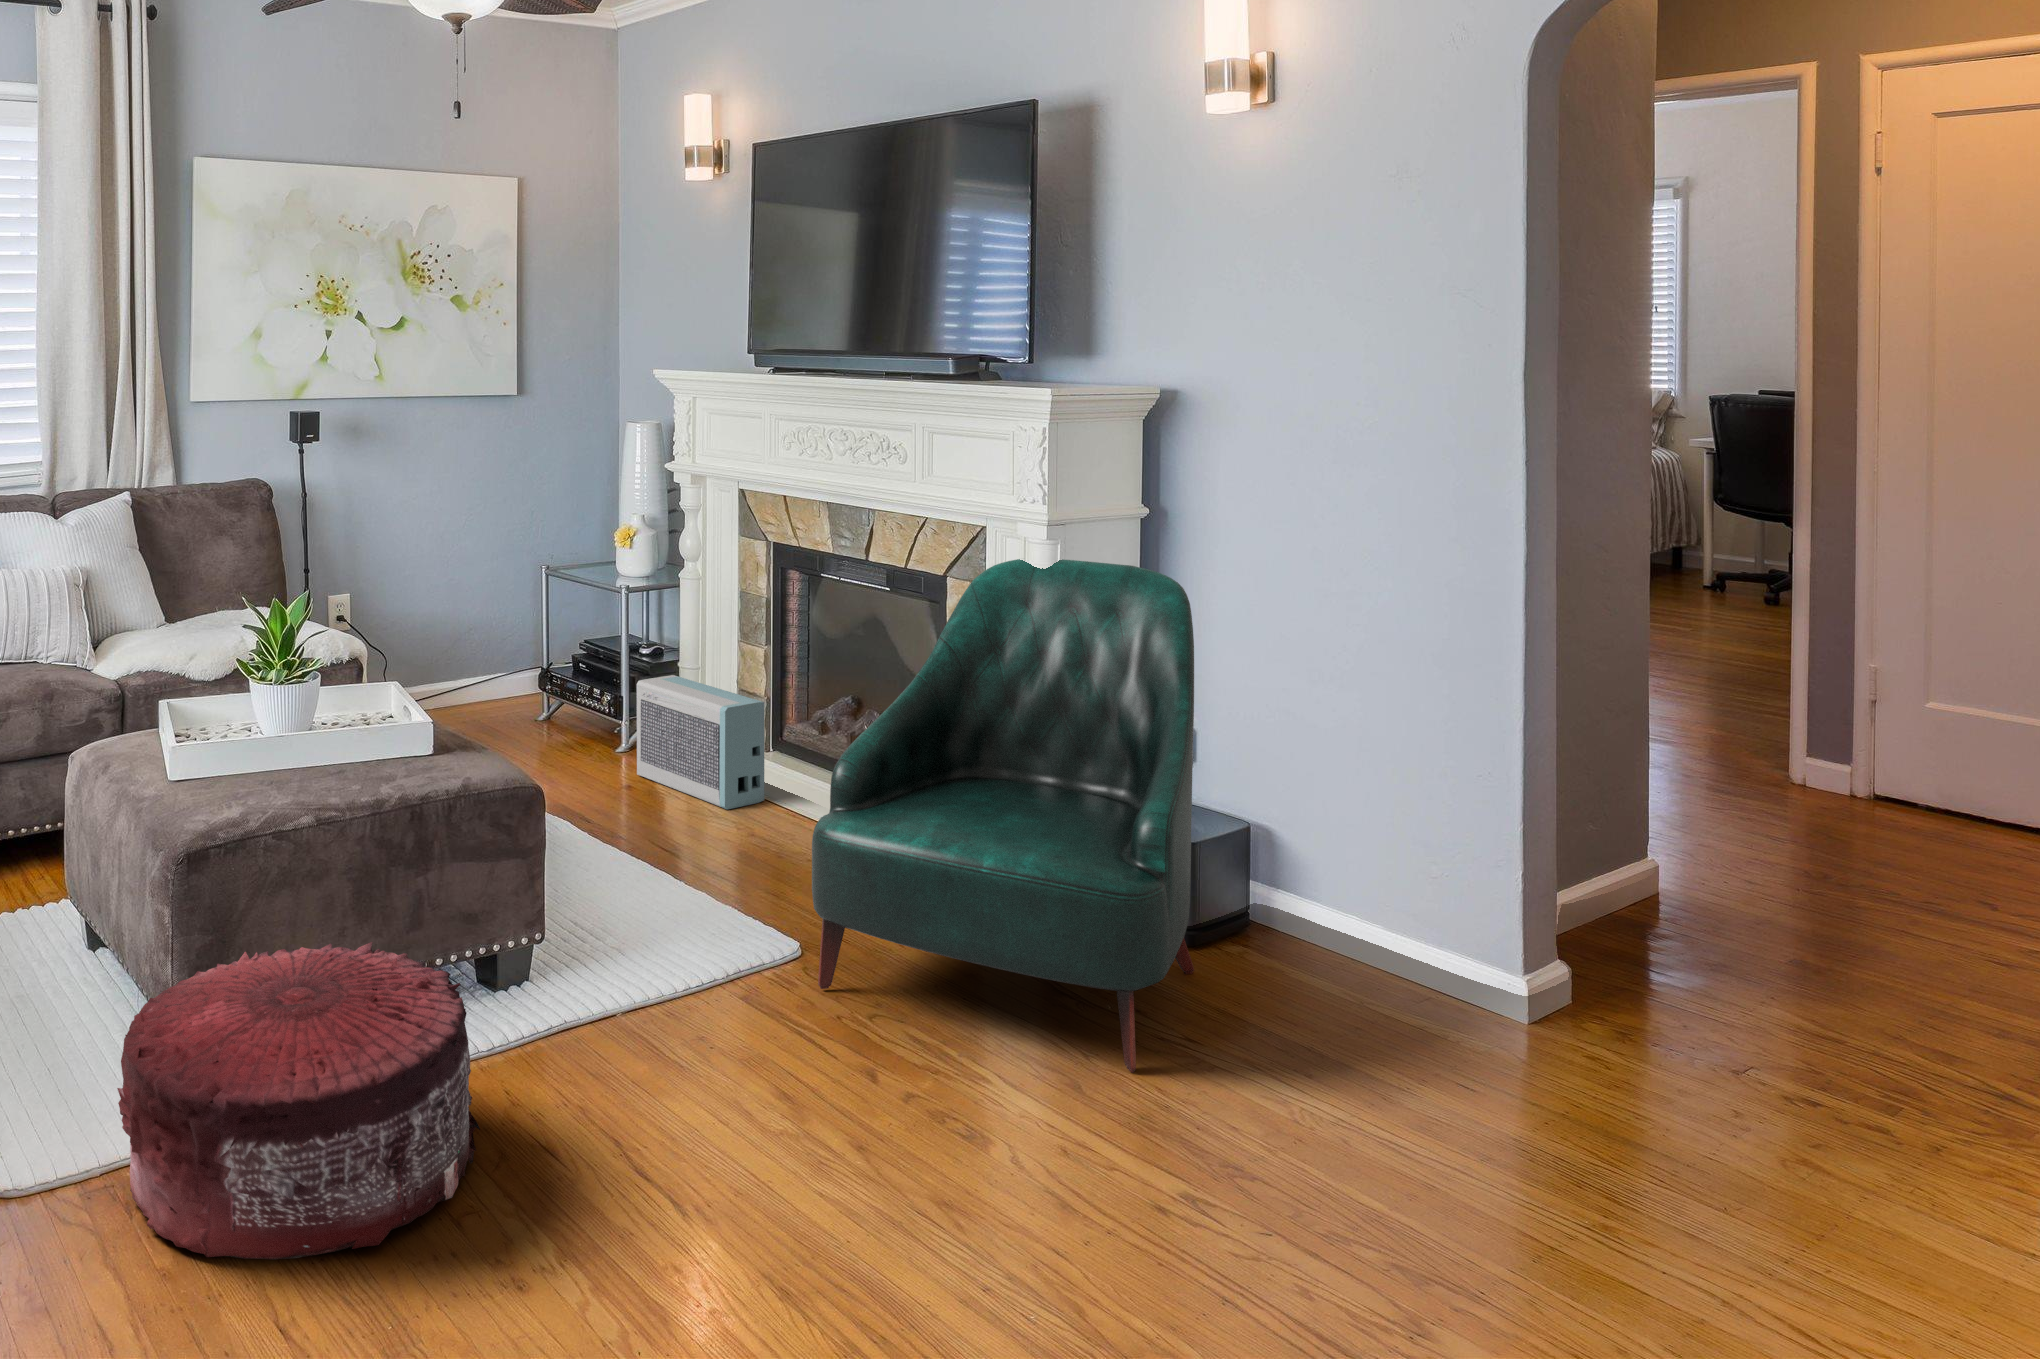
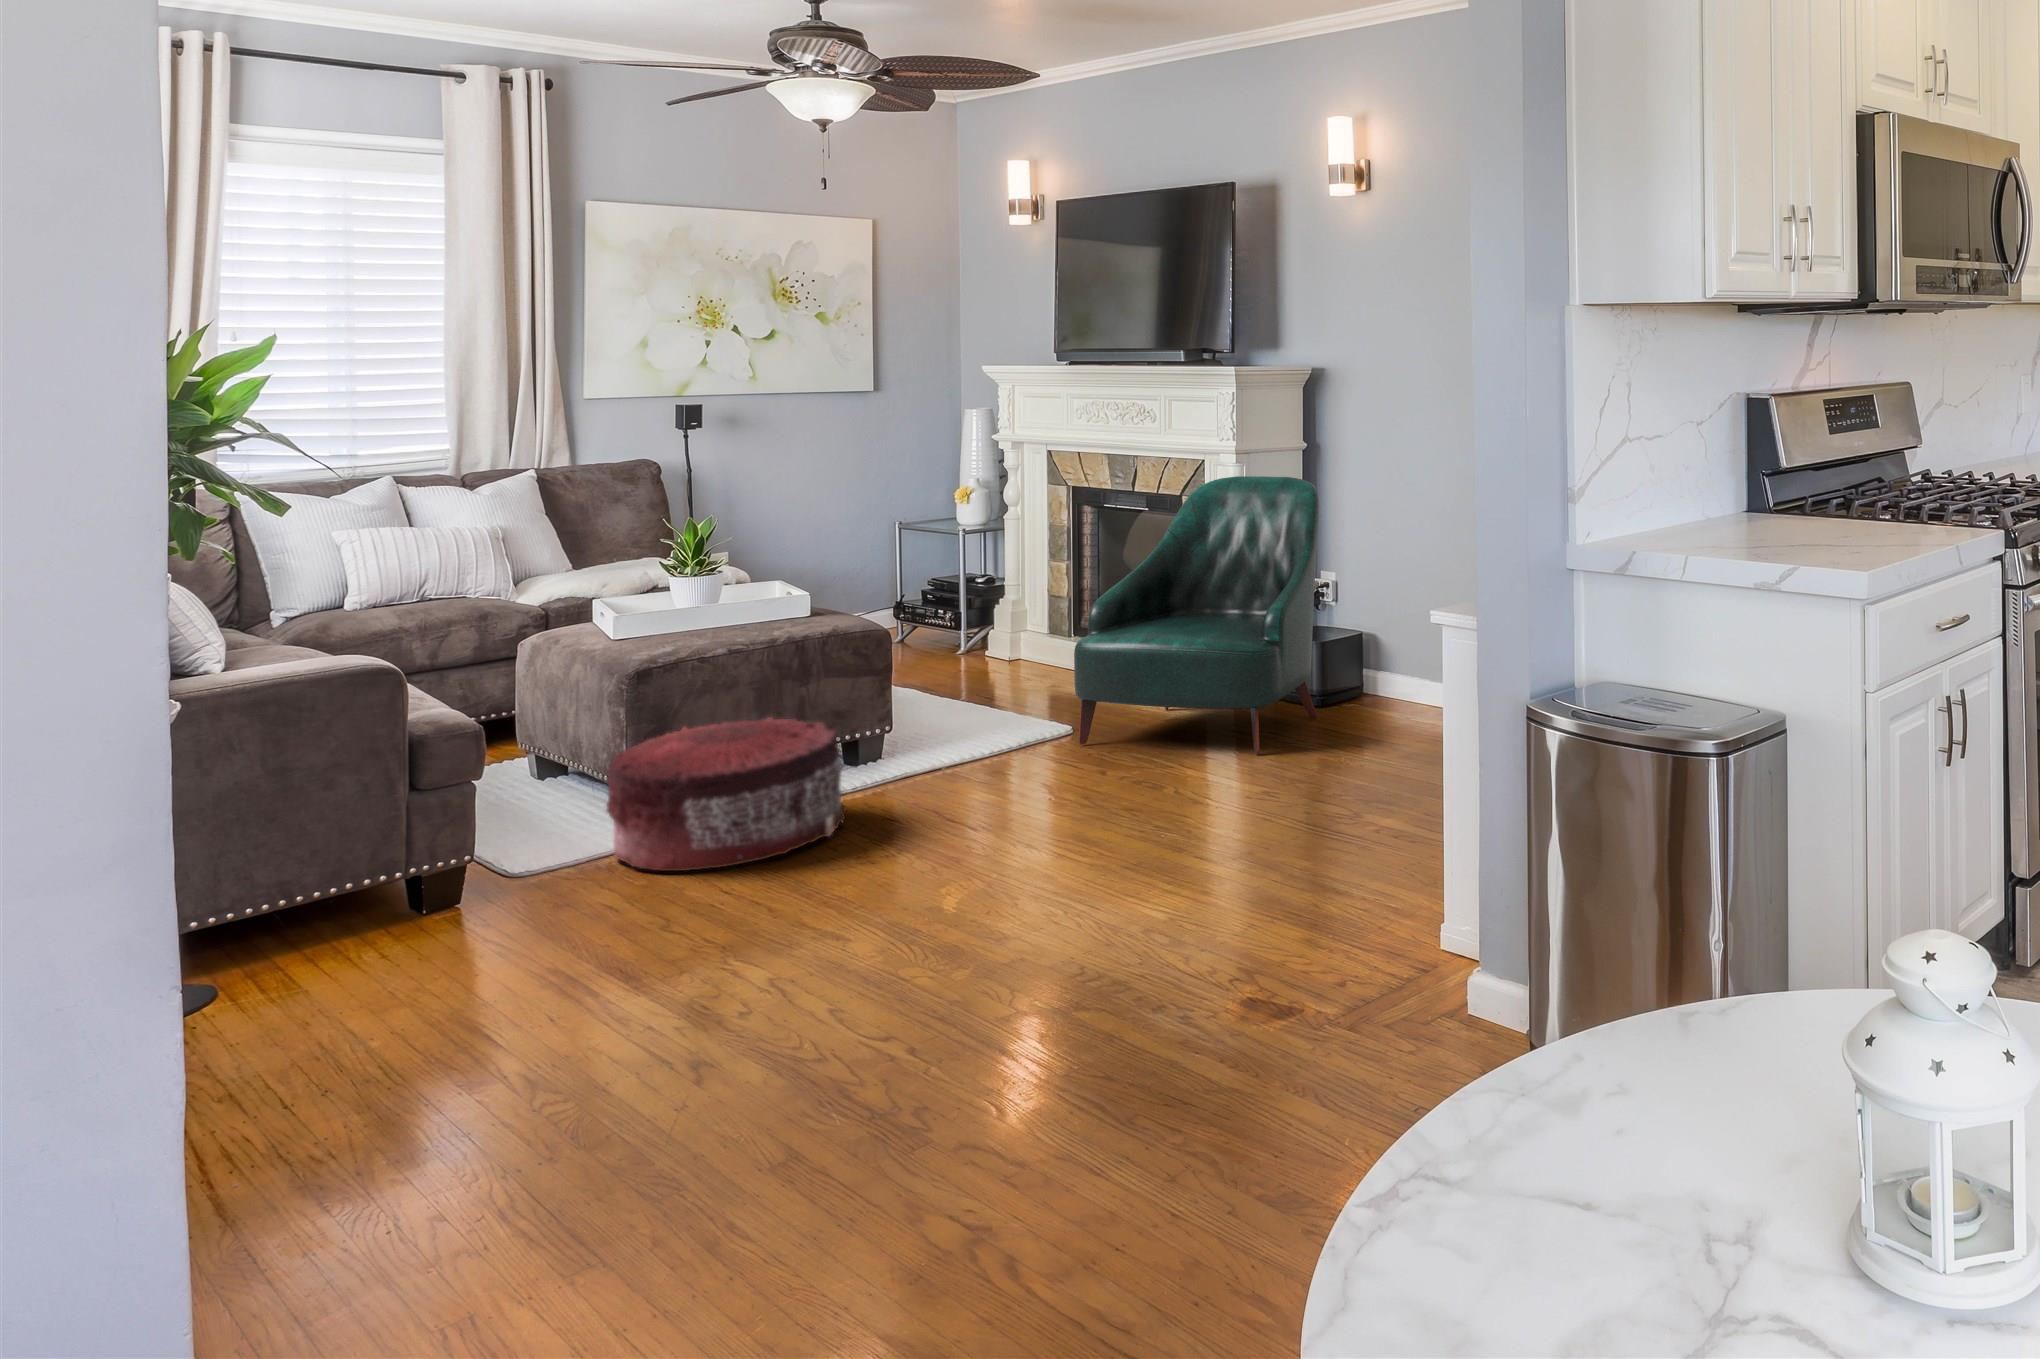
air purifier: present [637,675,764,810] -> none [970,591,1065,677]

